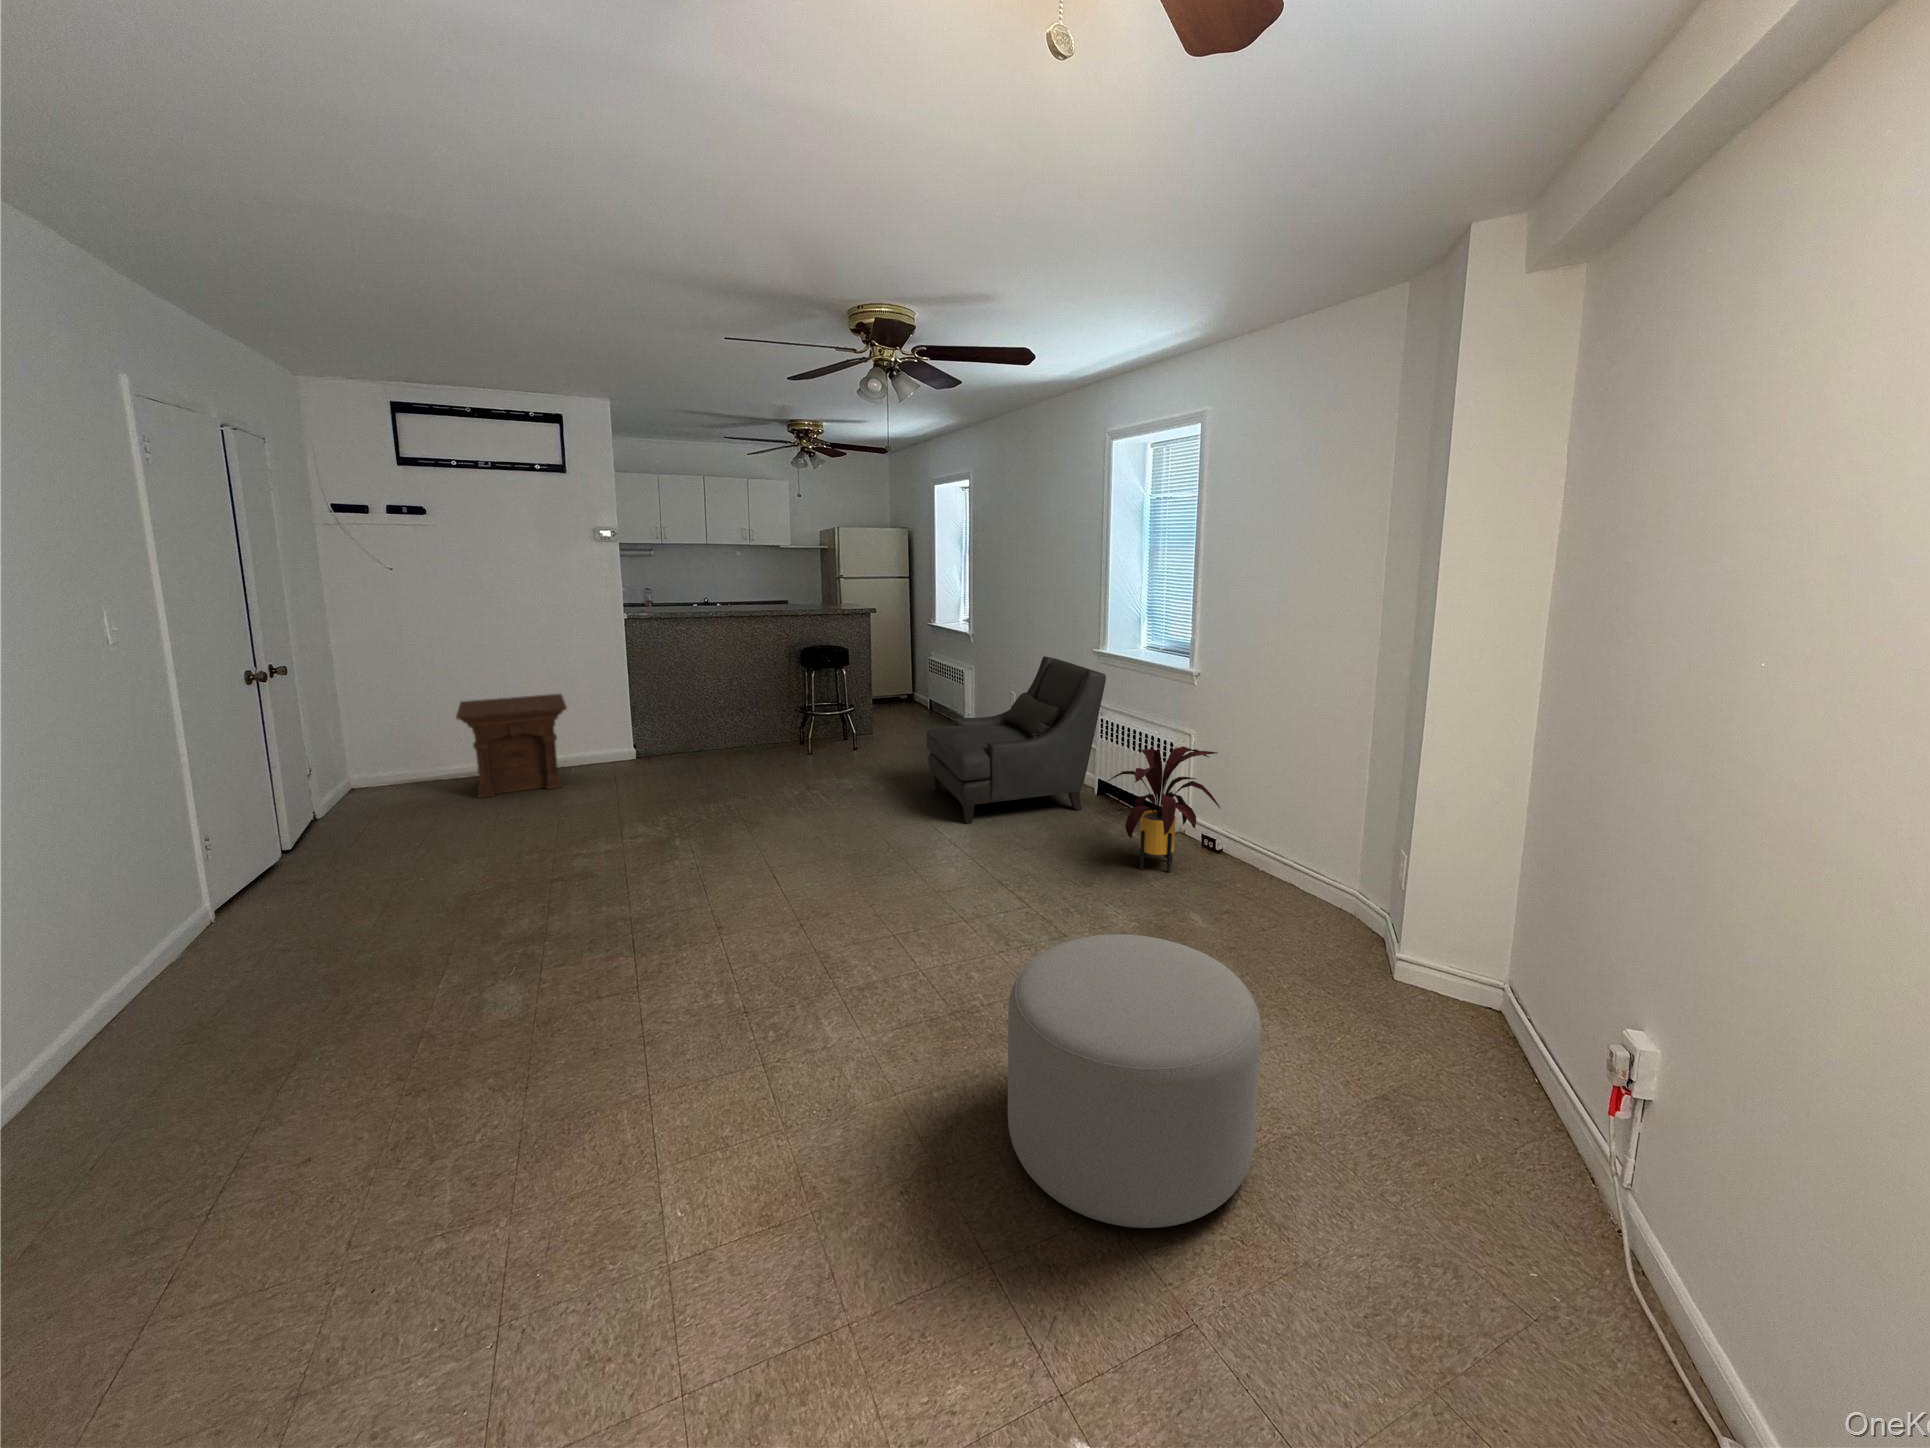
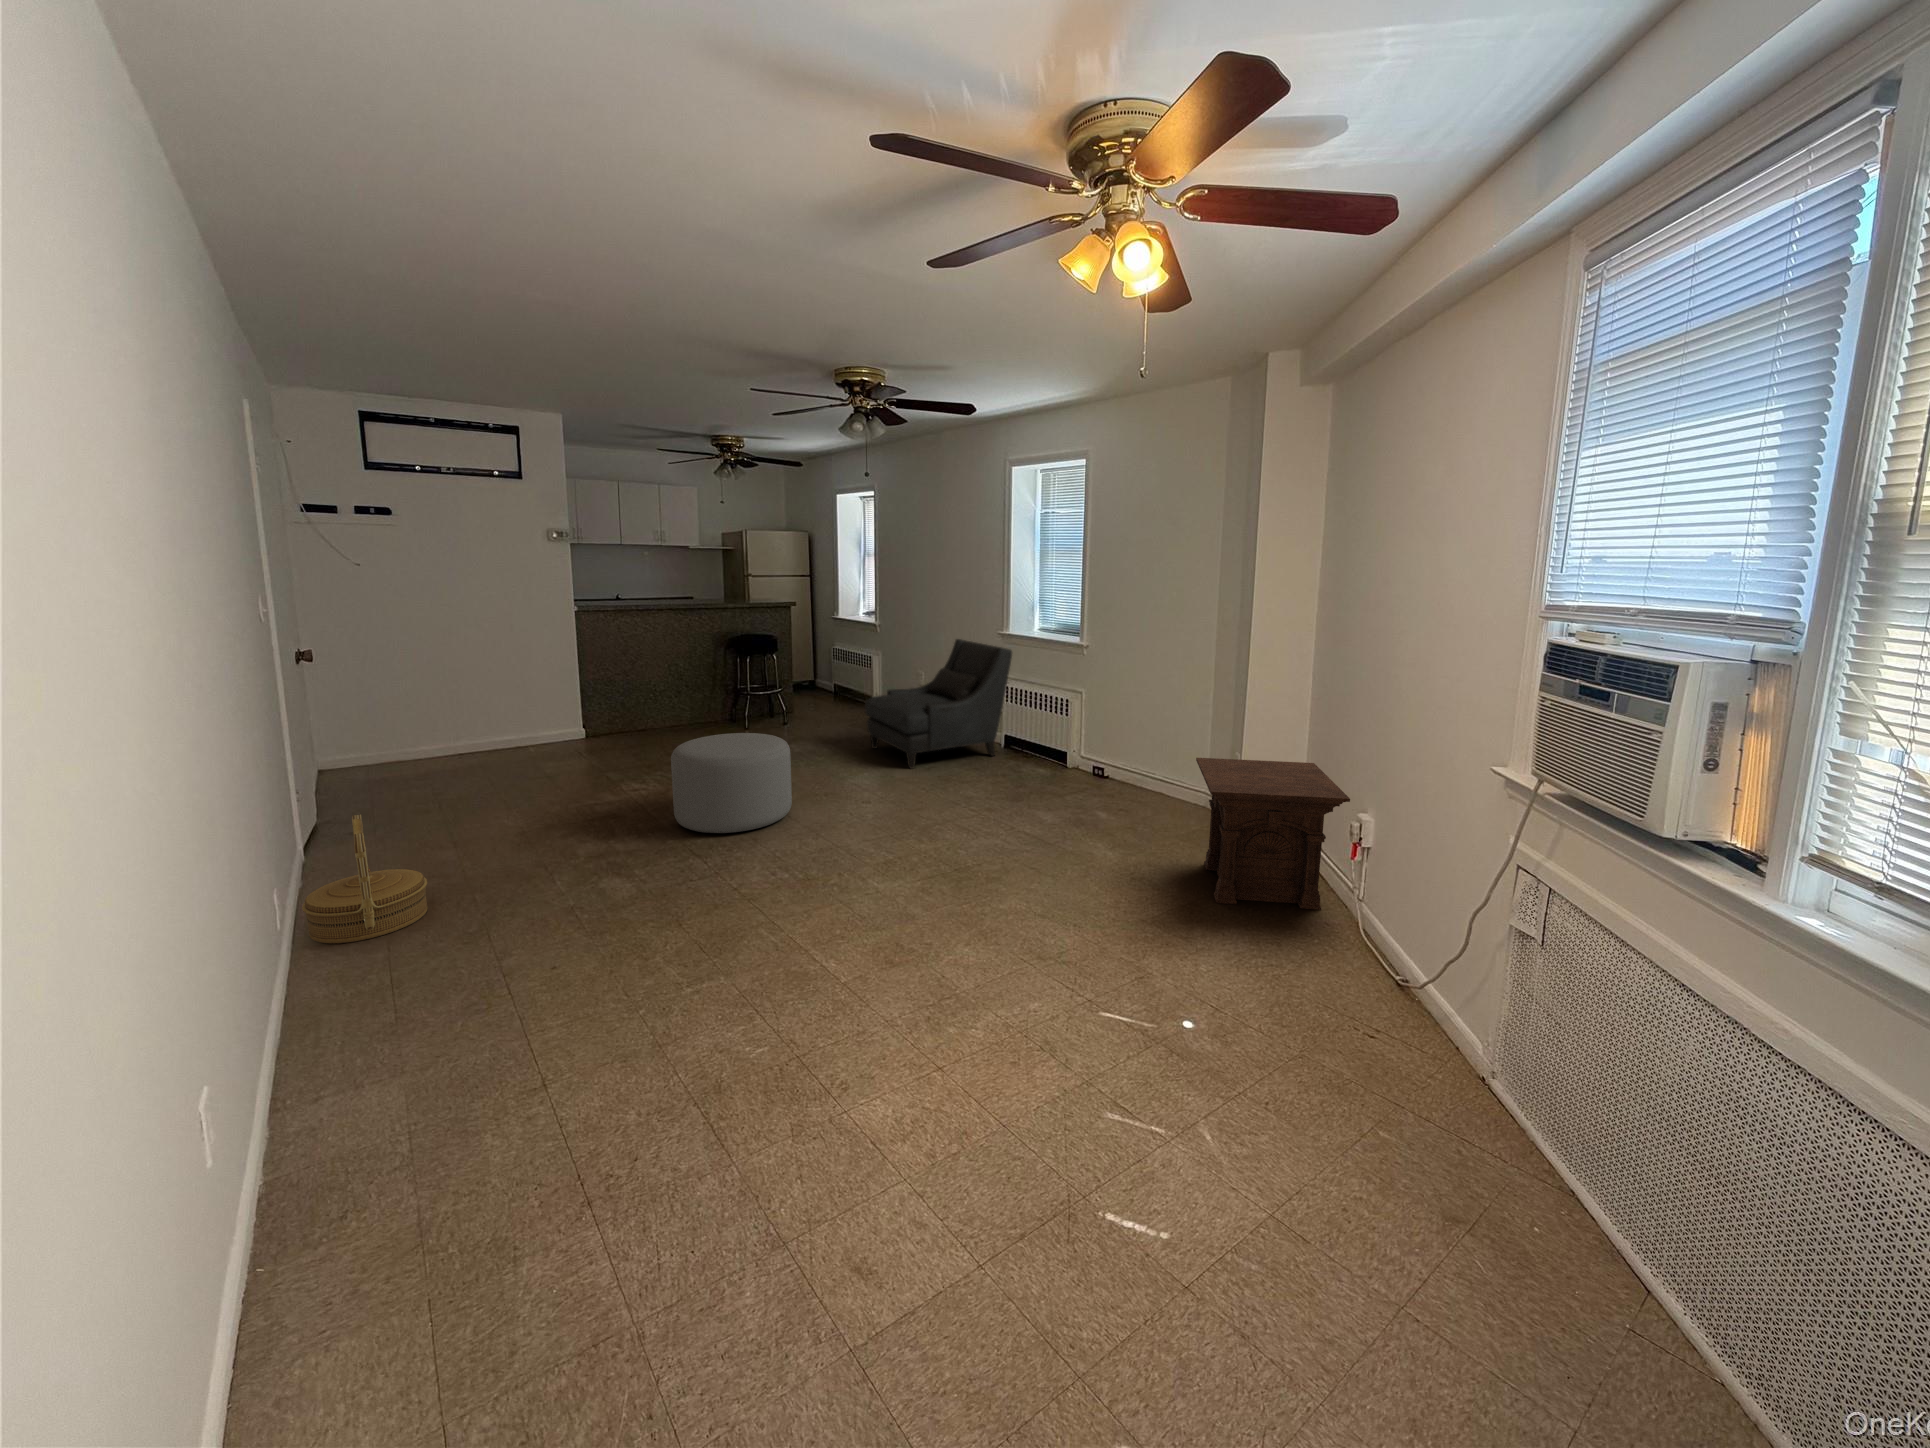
side table: present [456,694,567,798] -> present [1196,758,1350,910]
house plant: present [1104,746,1221,872] -> none [1023,698,1110,789]
woven basket: none [115,883,287,1056] -> present [302,815,428,944]
ottoman: present [1008,934,1261,1228] -> present [671,733,792,833]

